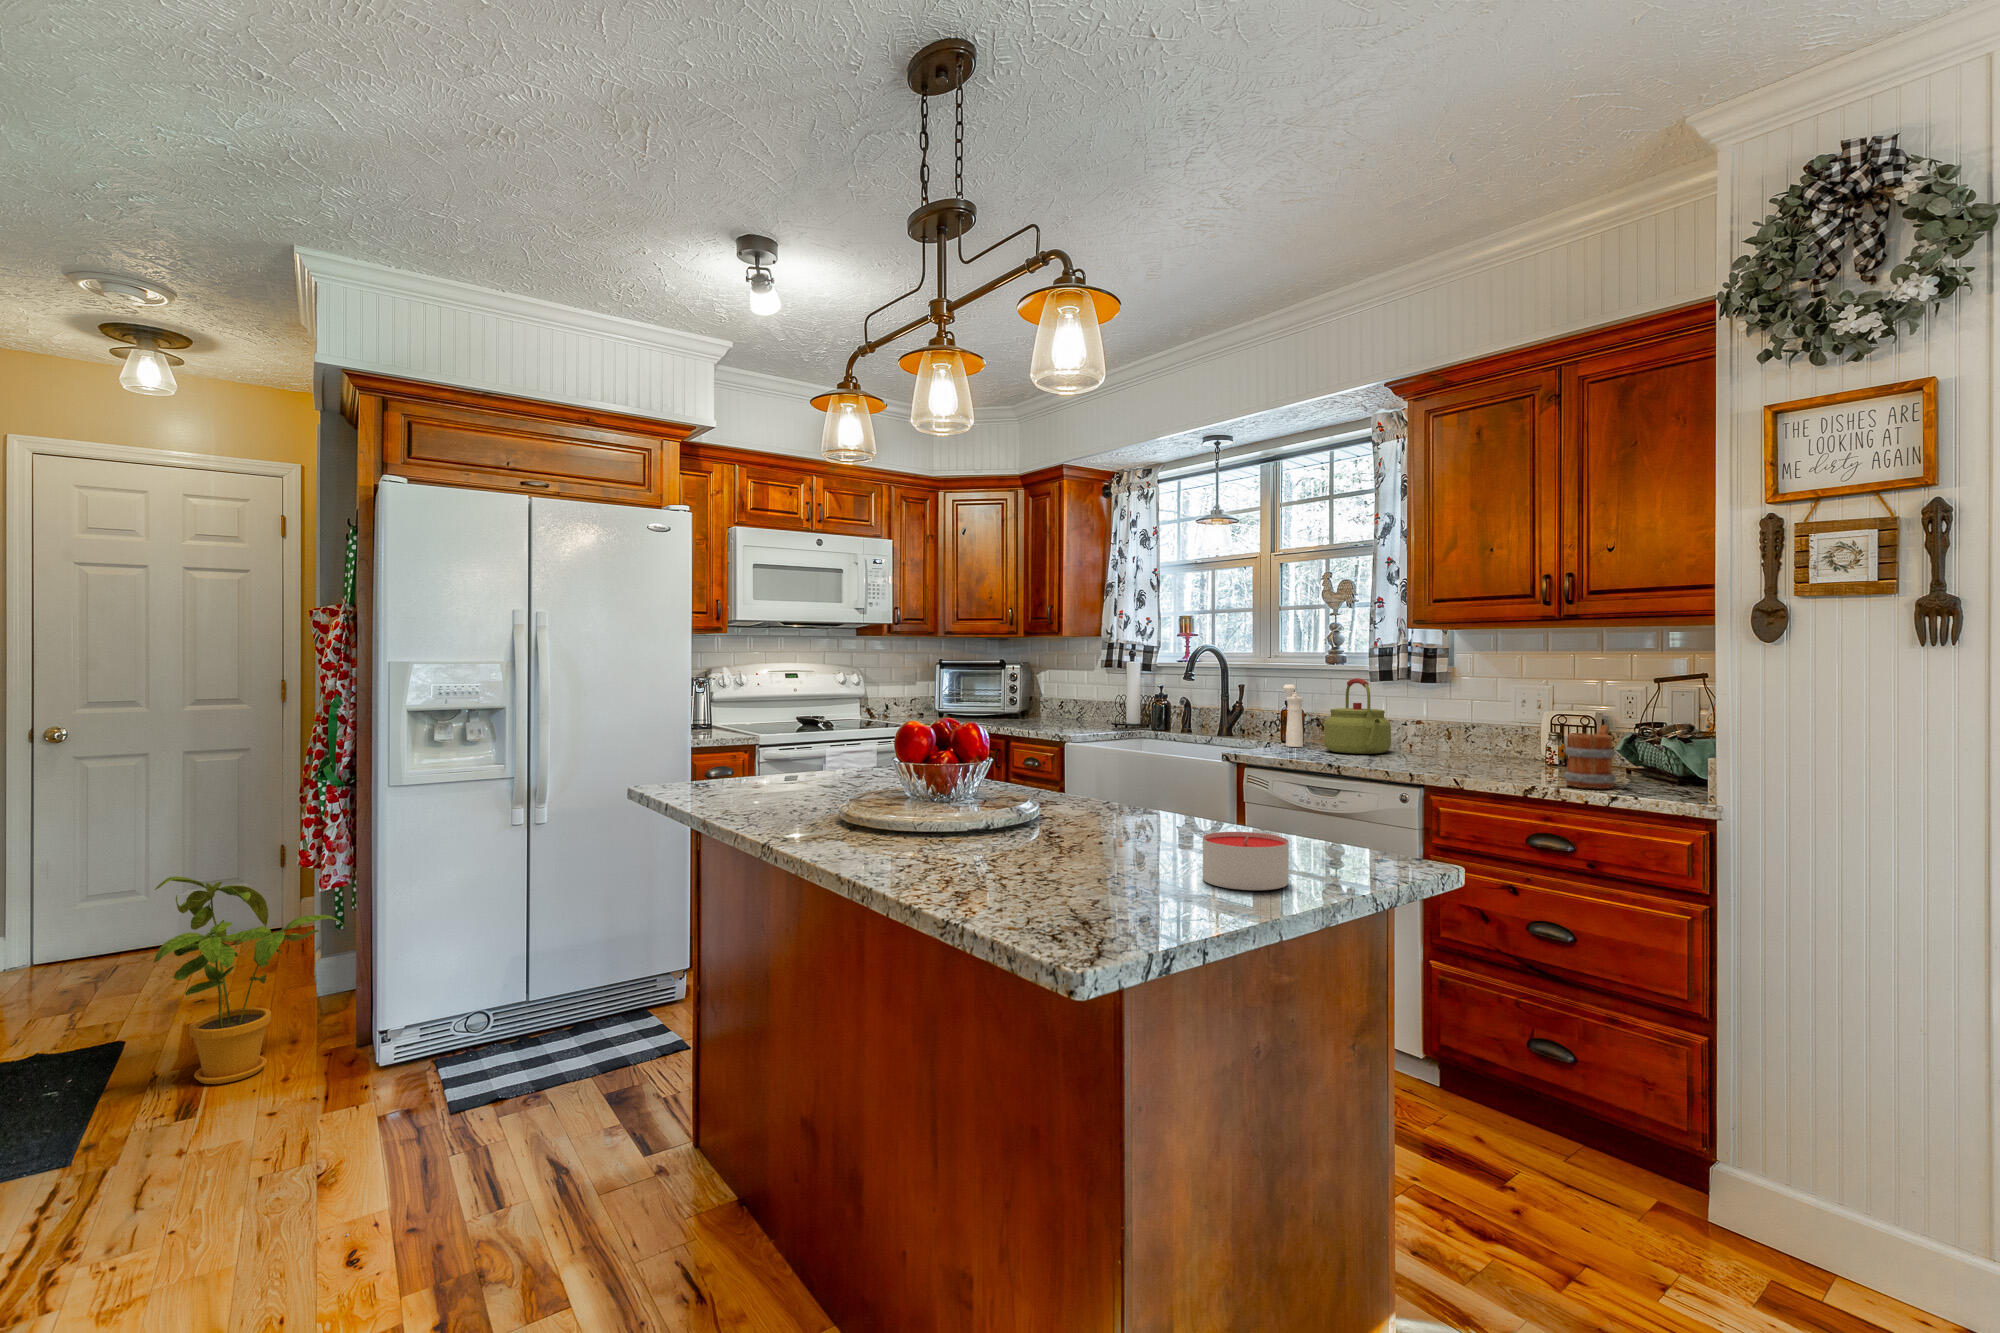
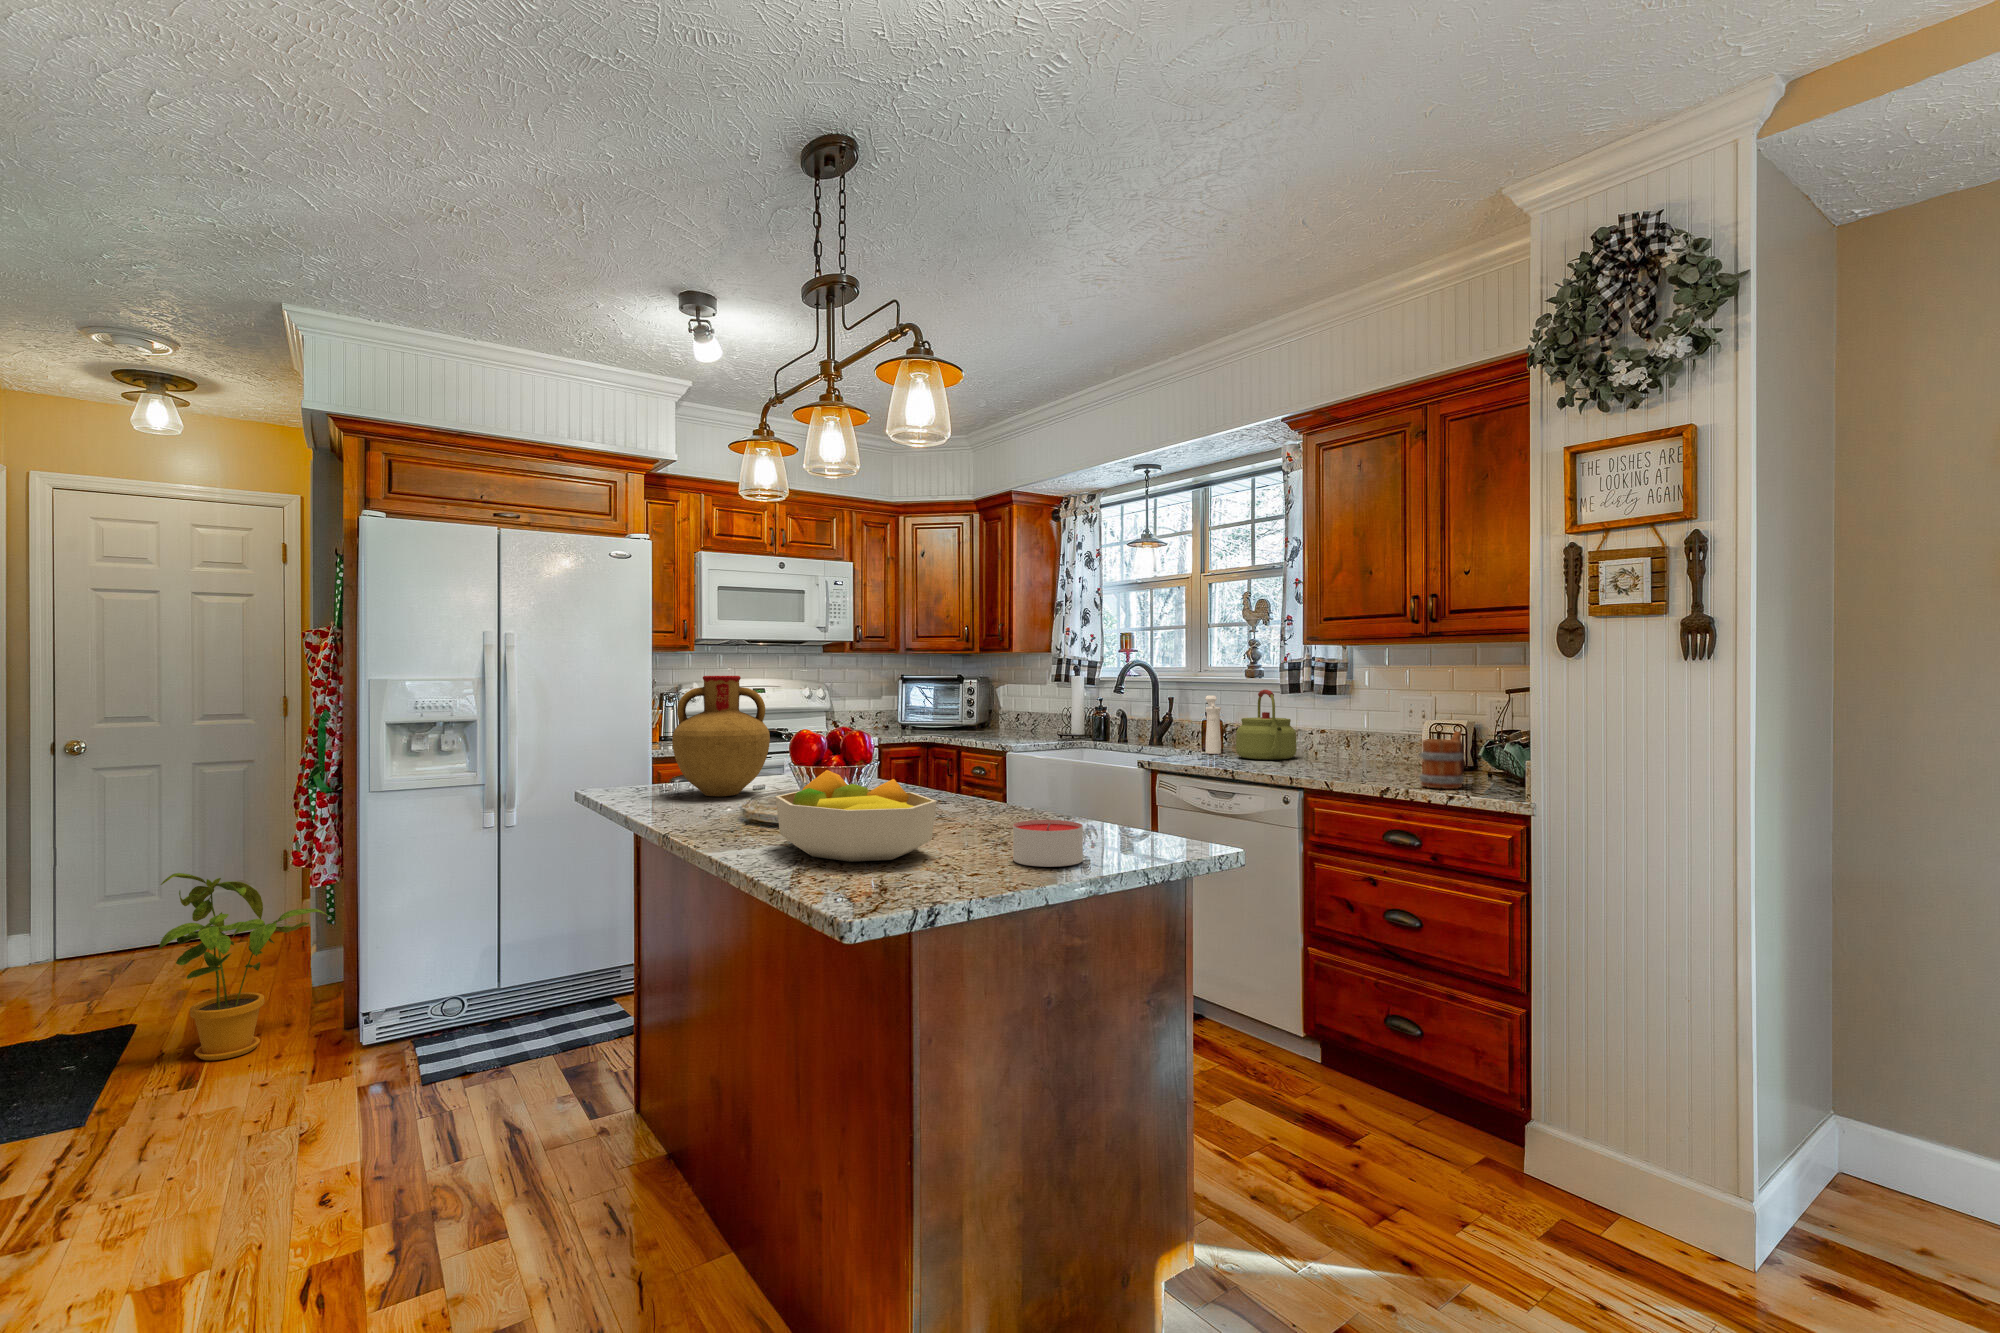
vase: none [747,660,854,796] -> present [672,676,770,796]
fruit bowl: none [907,770,1107,883] -> present [775,770,937,862]

